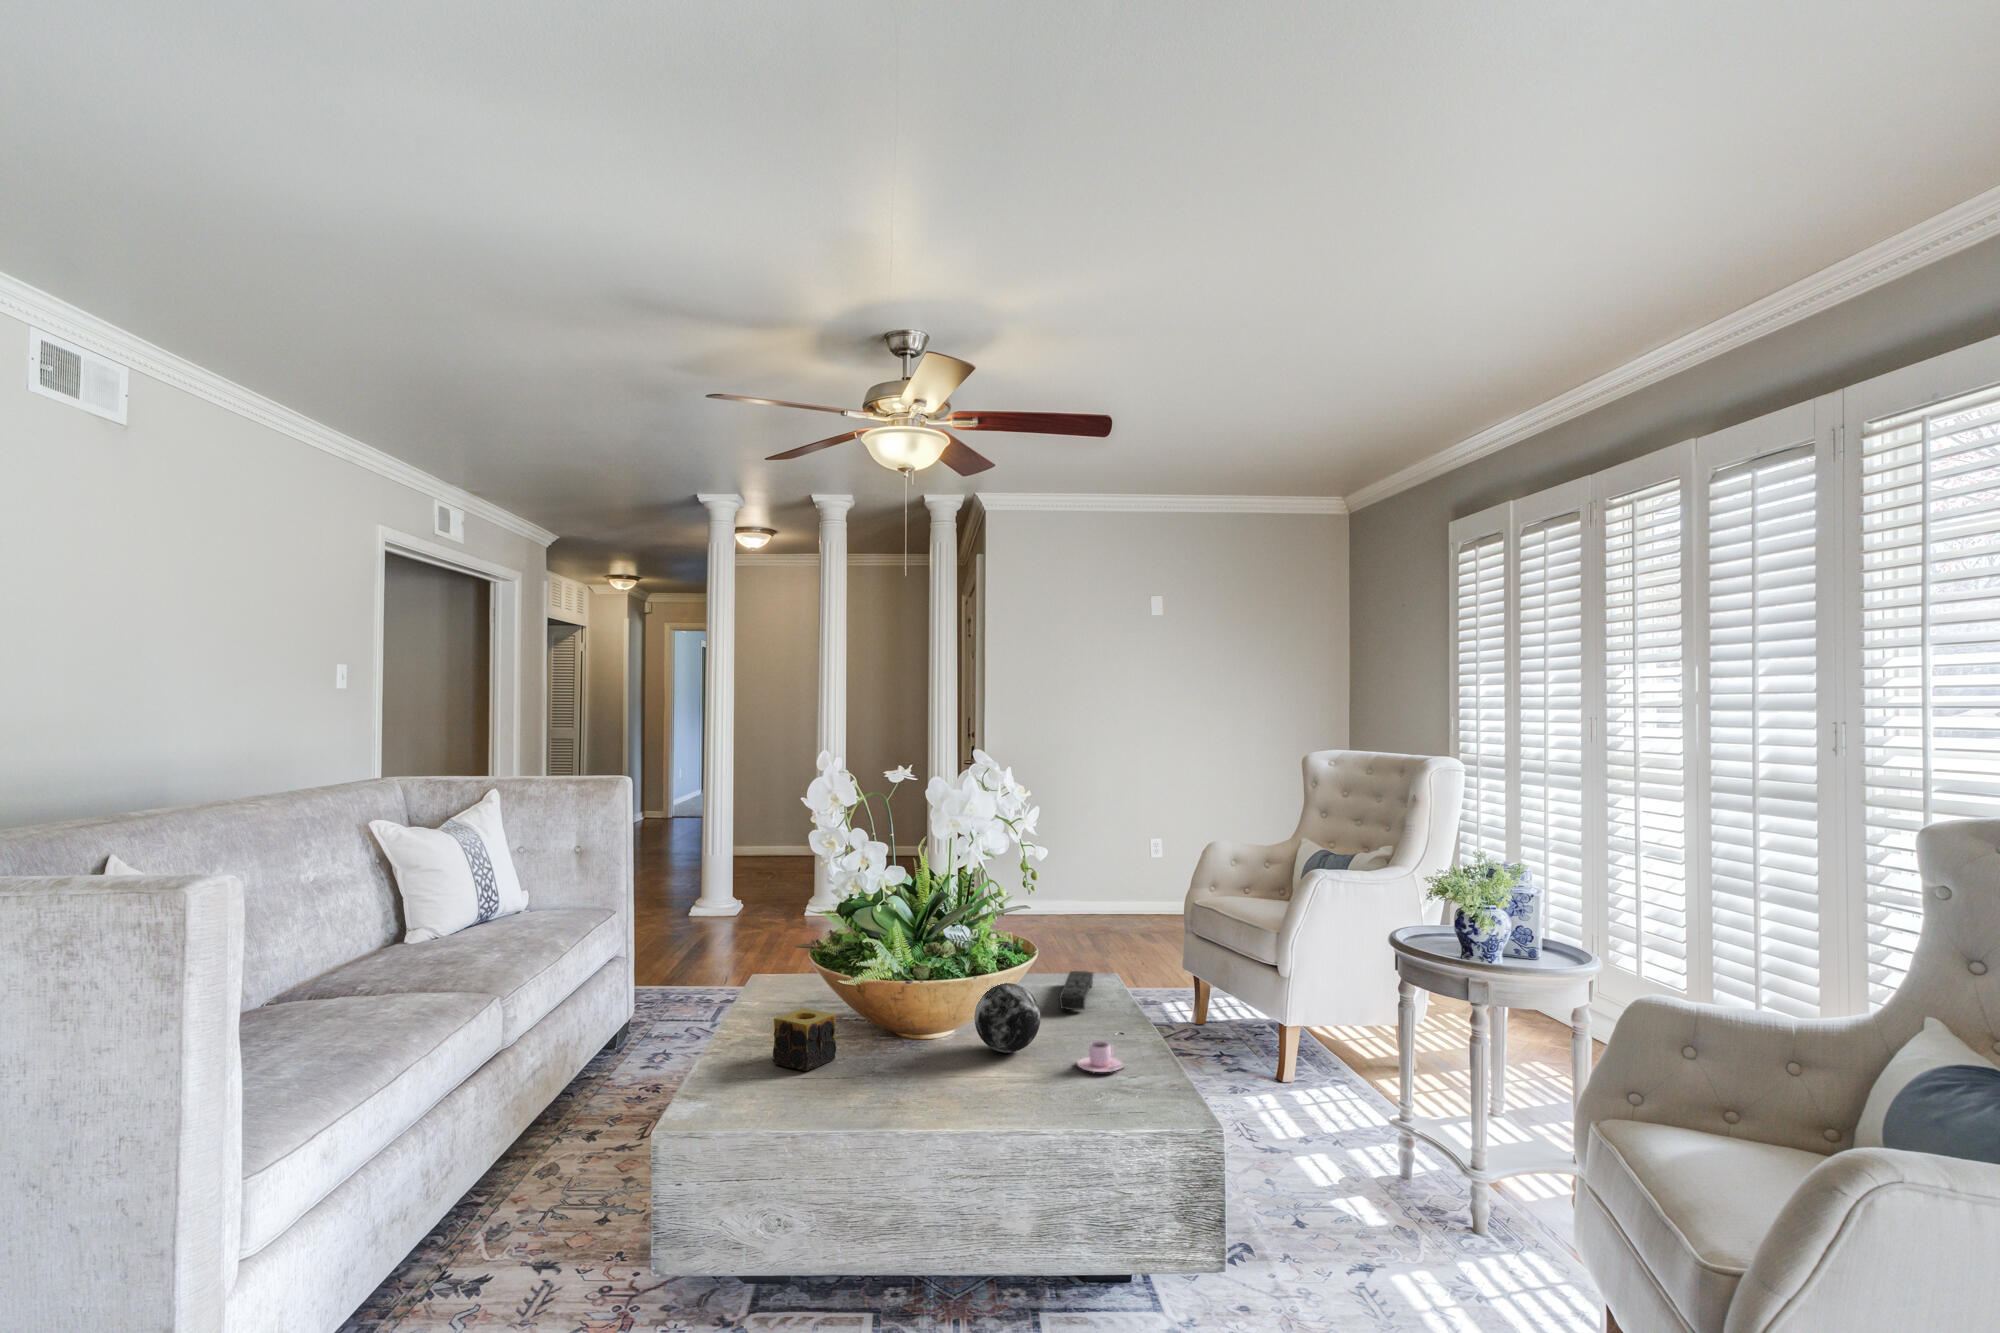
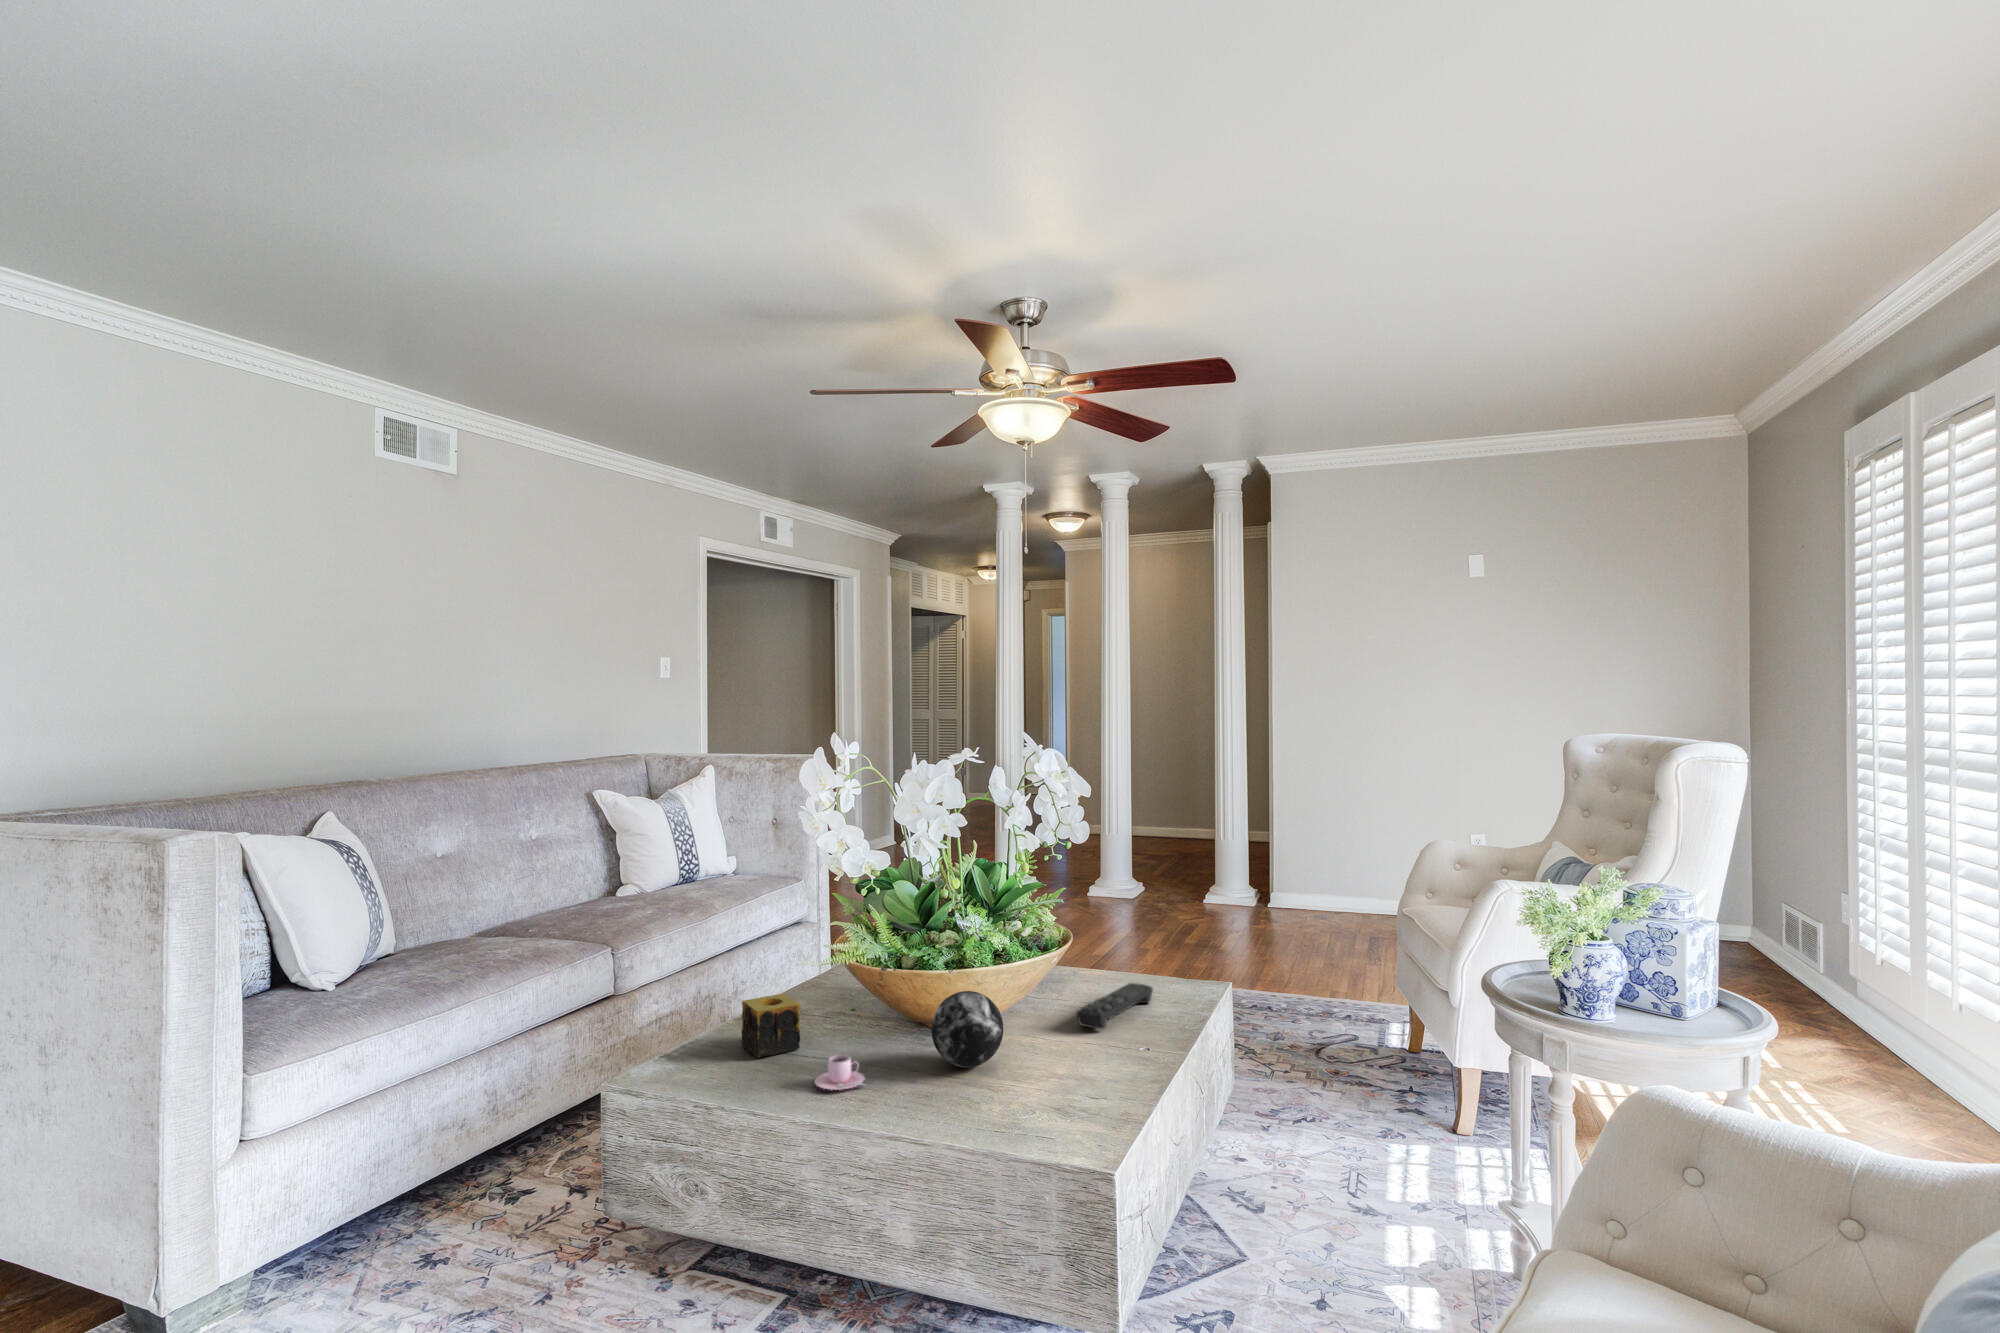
teacup: present [1077,1041,1123,1072] -> present [815,1055,864,1090]

